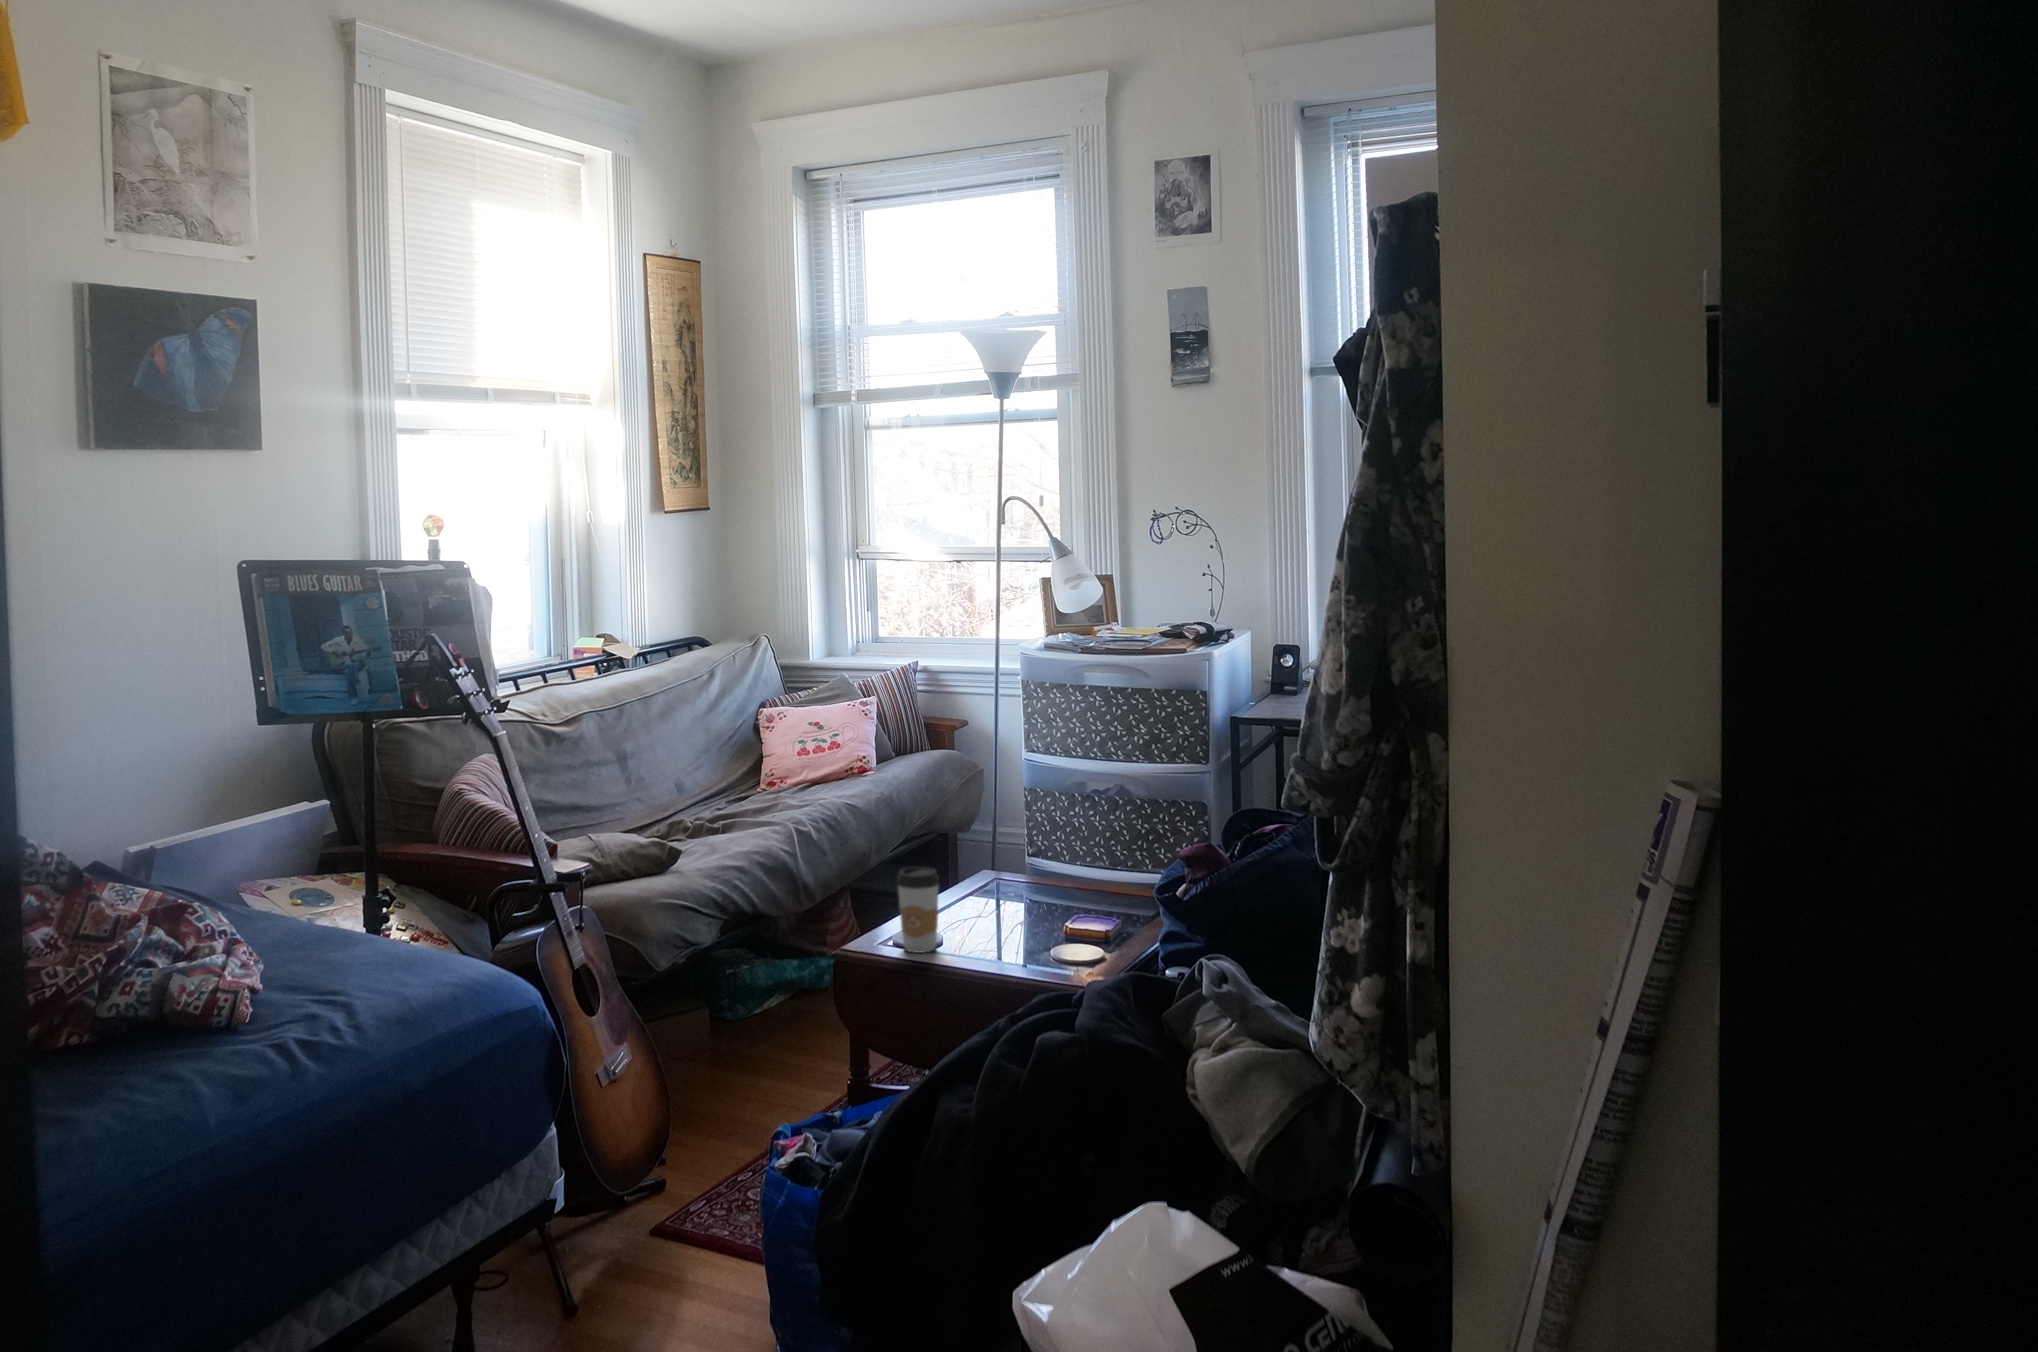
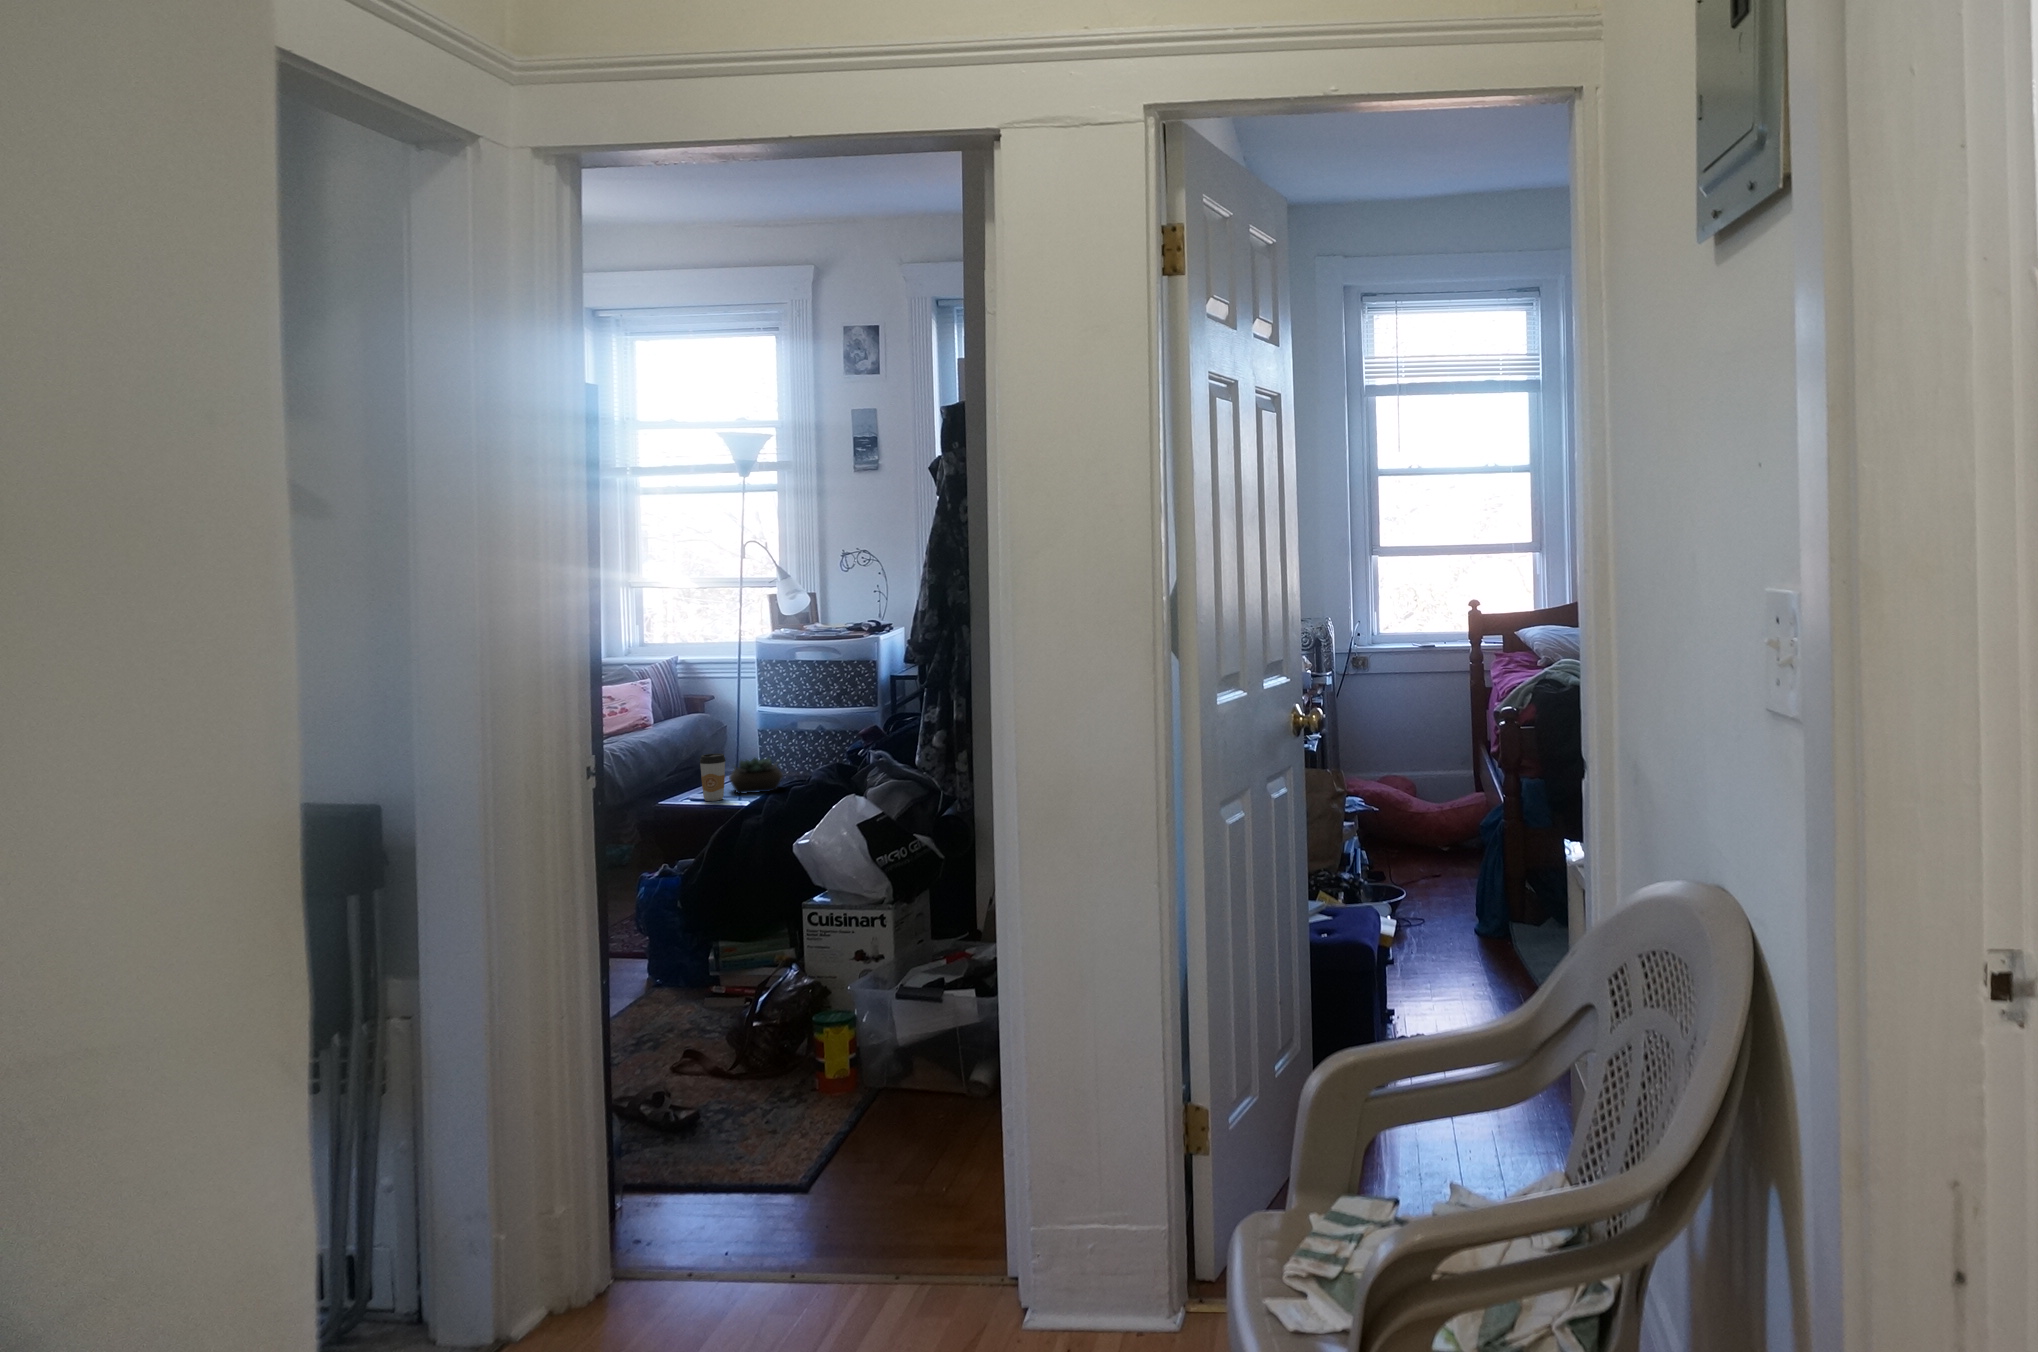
succulent plant: none [951,868,1041,937] -> present [729,758,783,794]

